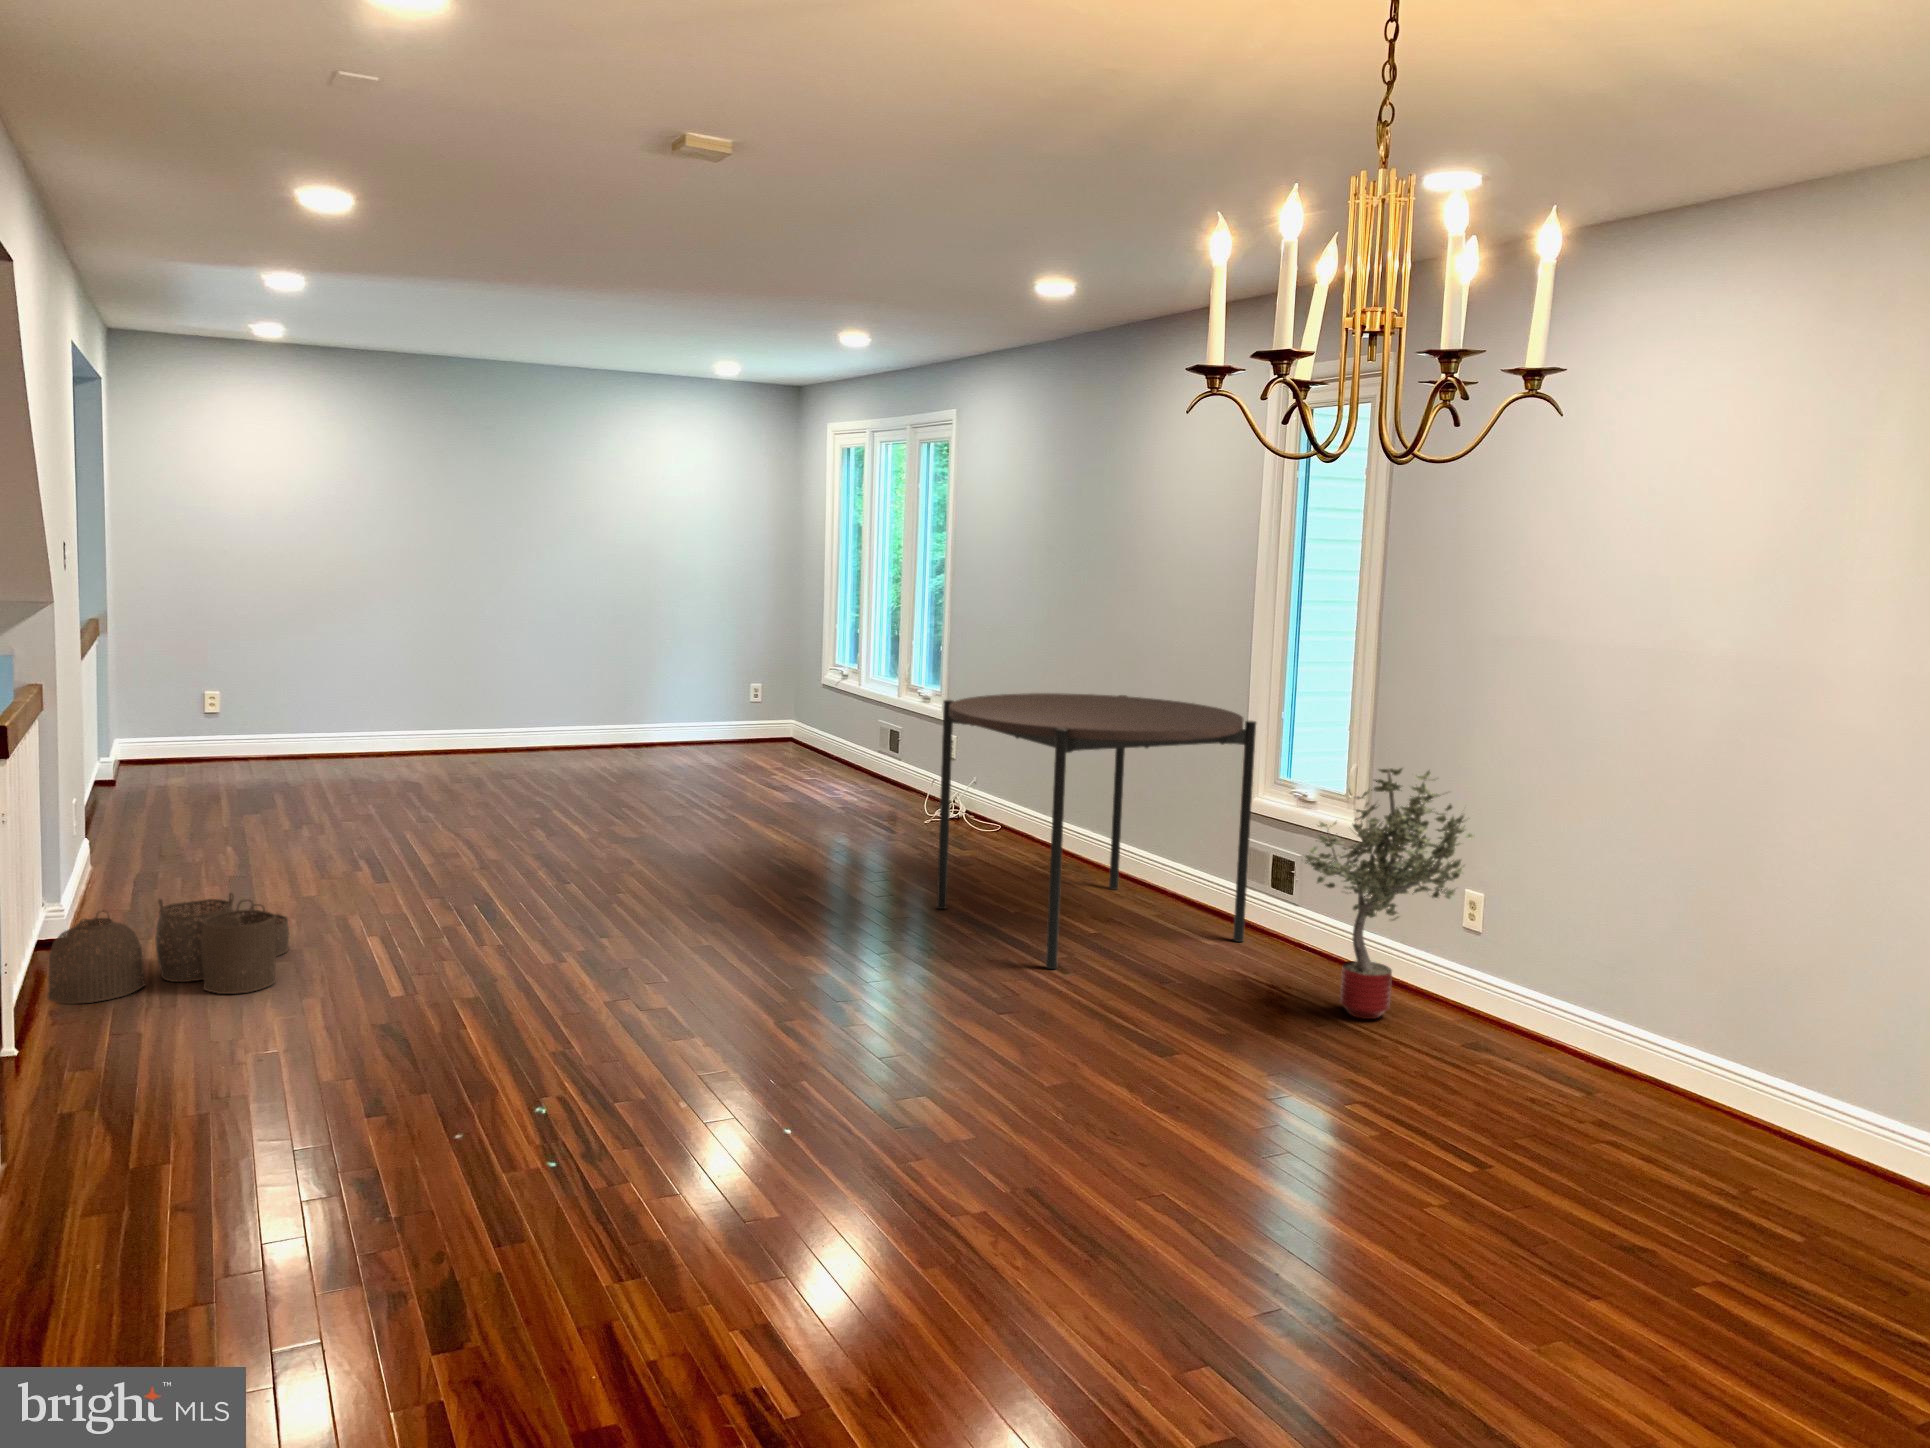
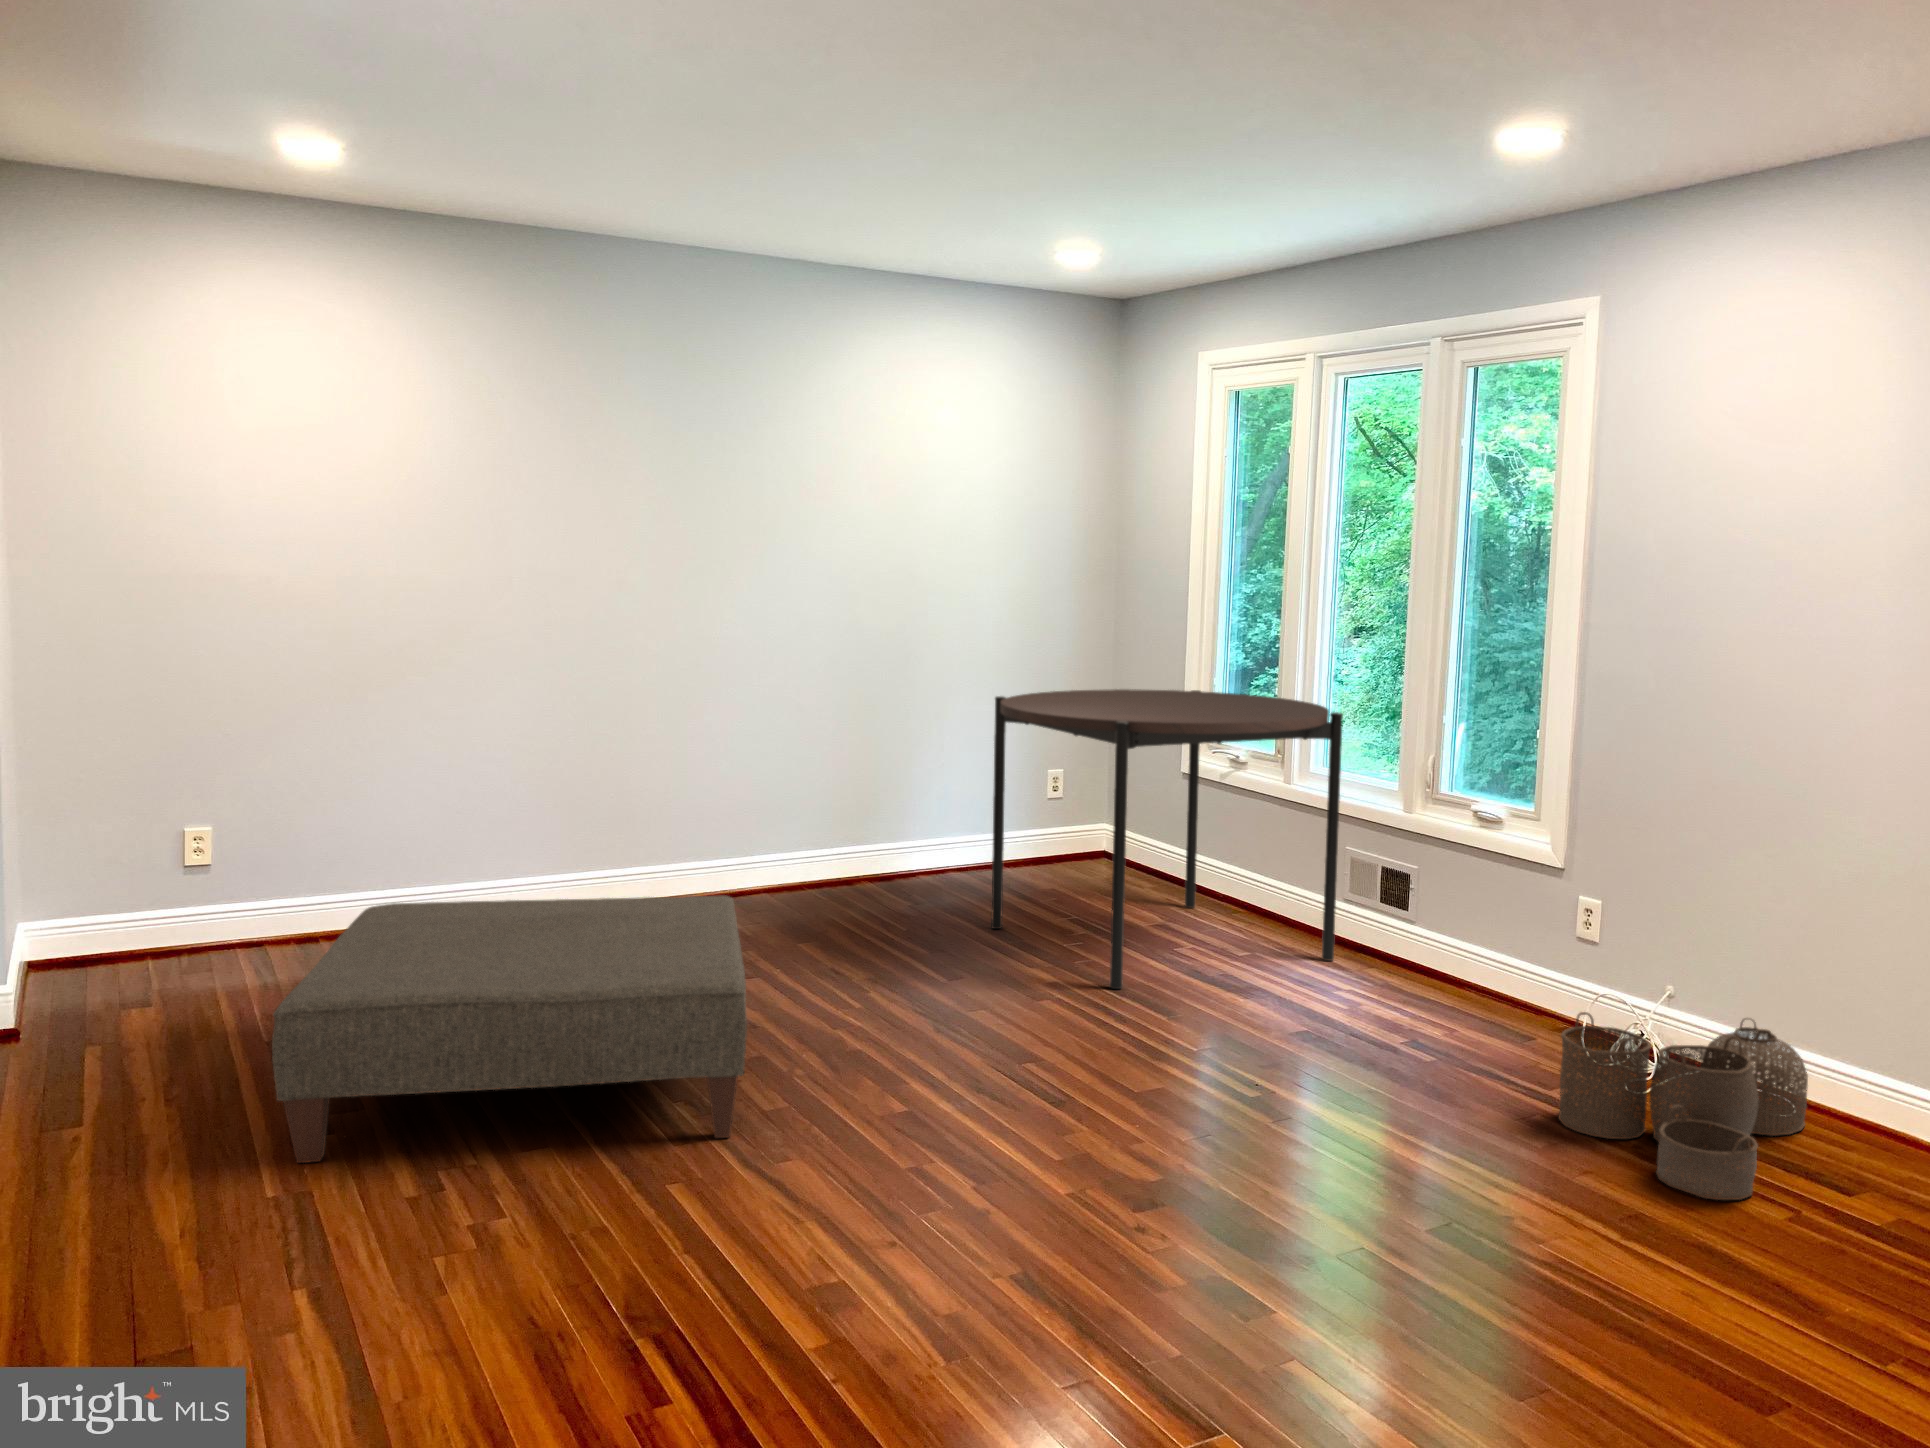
potted tree: present [1304,768,1474,1019] -> none [1393,755,1585,1039]
ottoman: none [271,885,721,1146] -> present [272,895,747,1163]
woven basket: present [48,893,289,1004] -> present [1559,1012,1808,1200]

